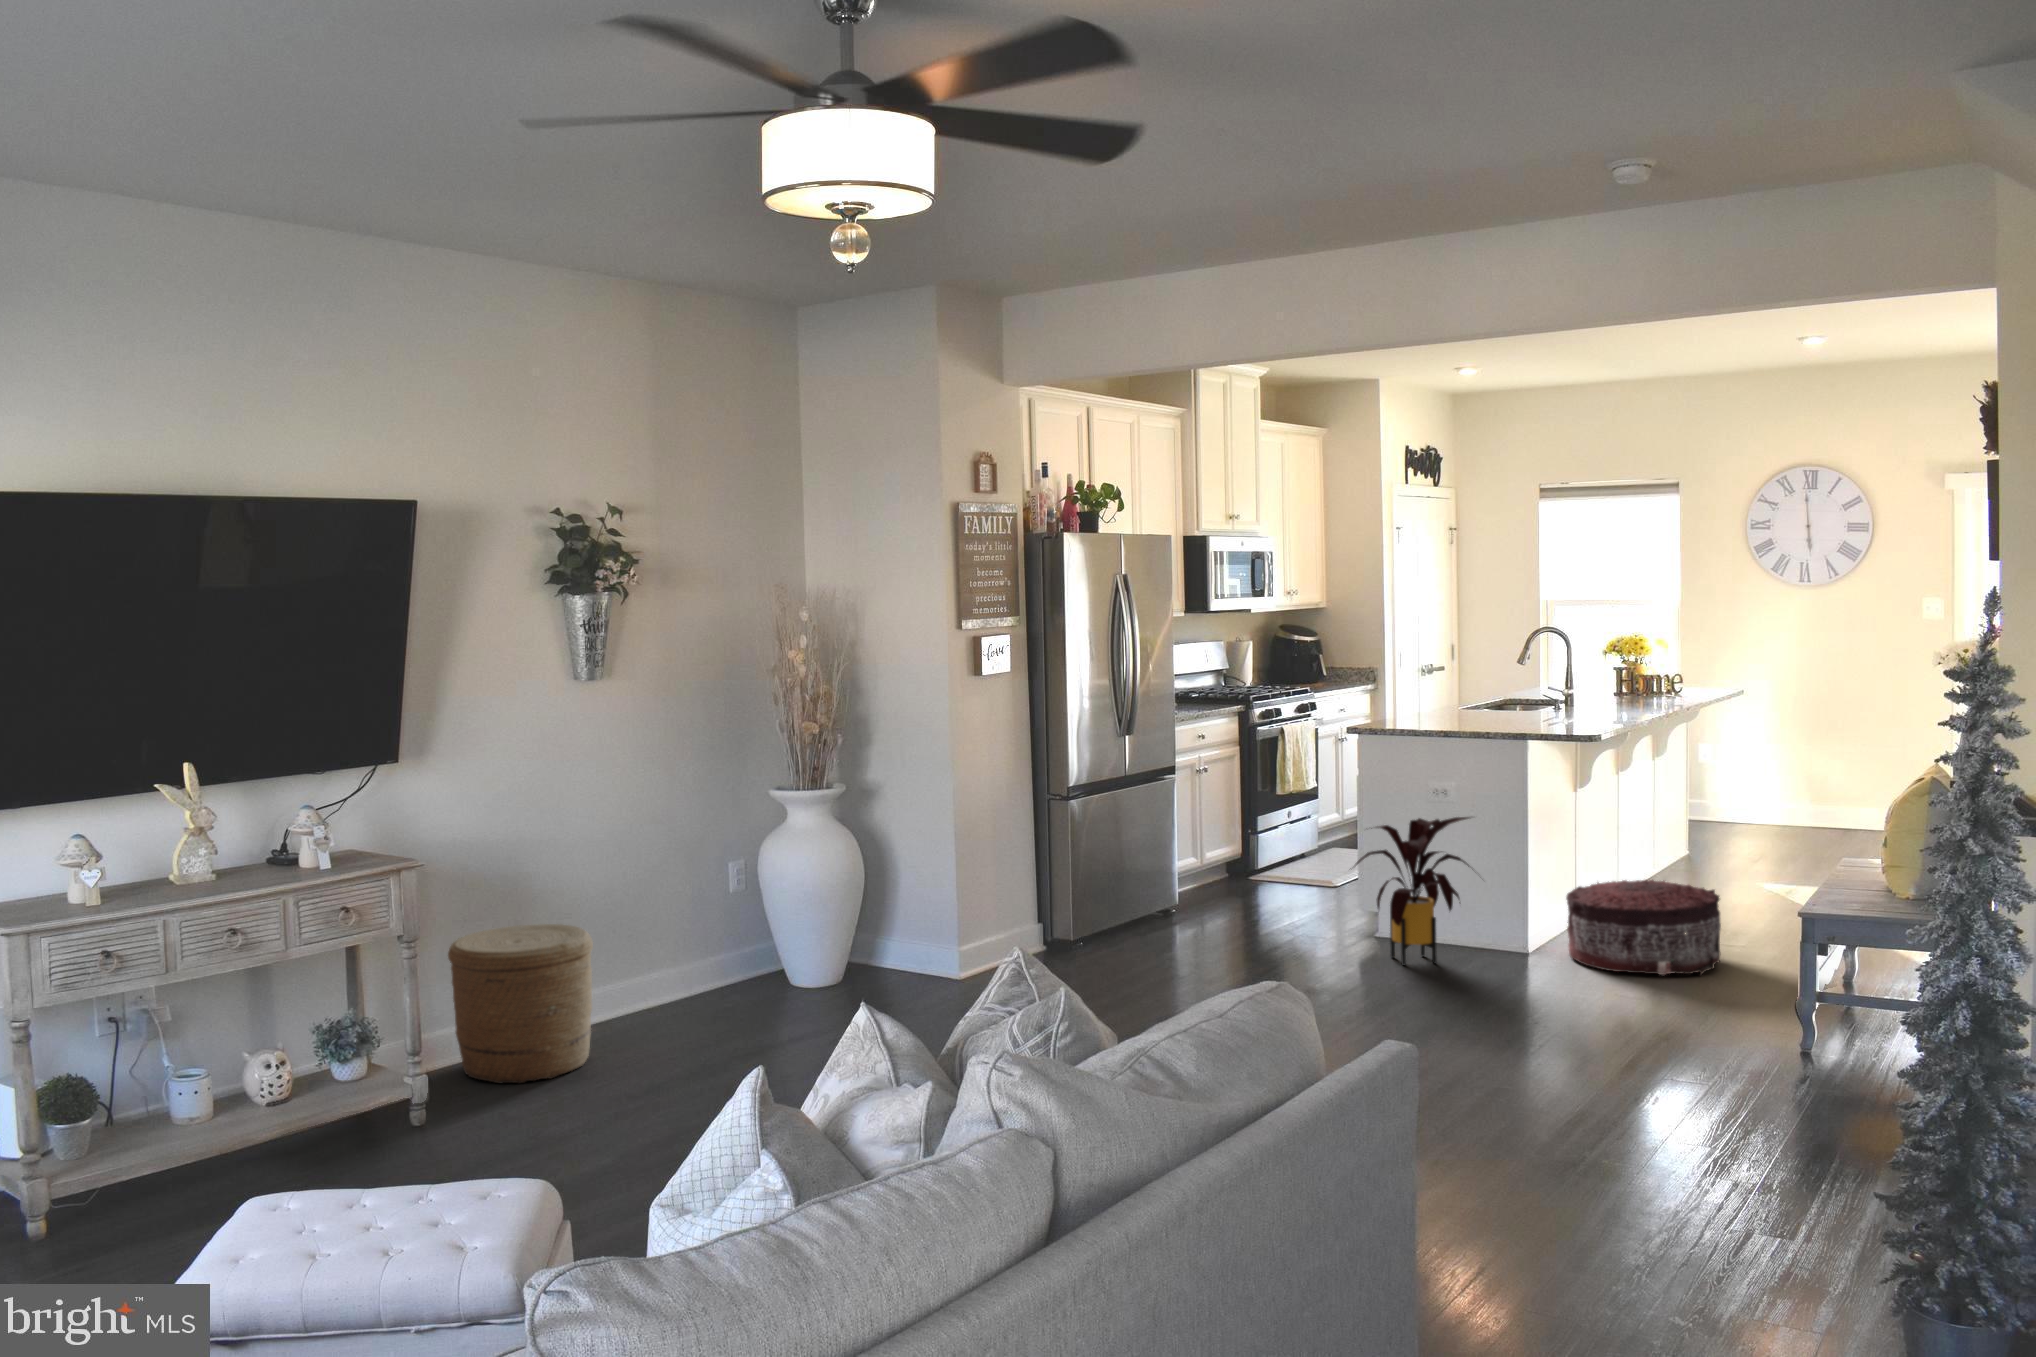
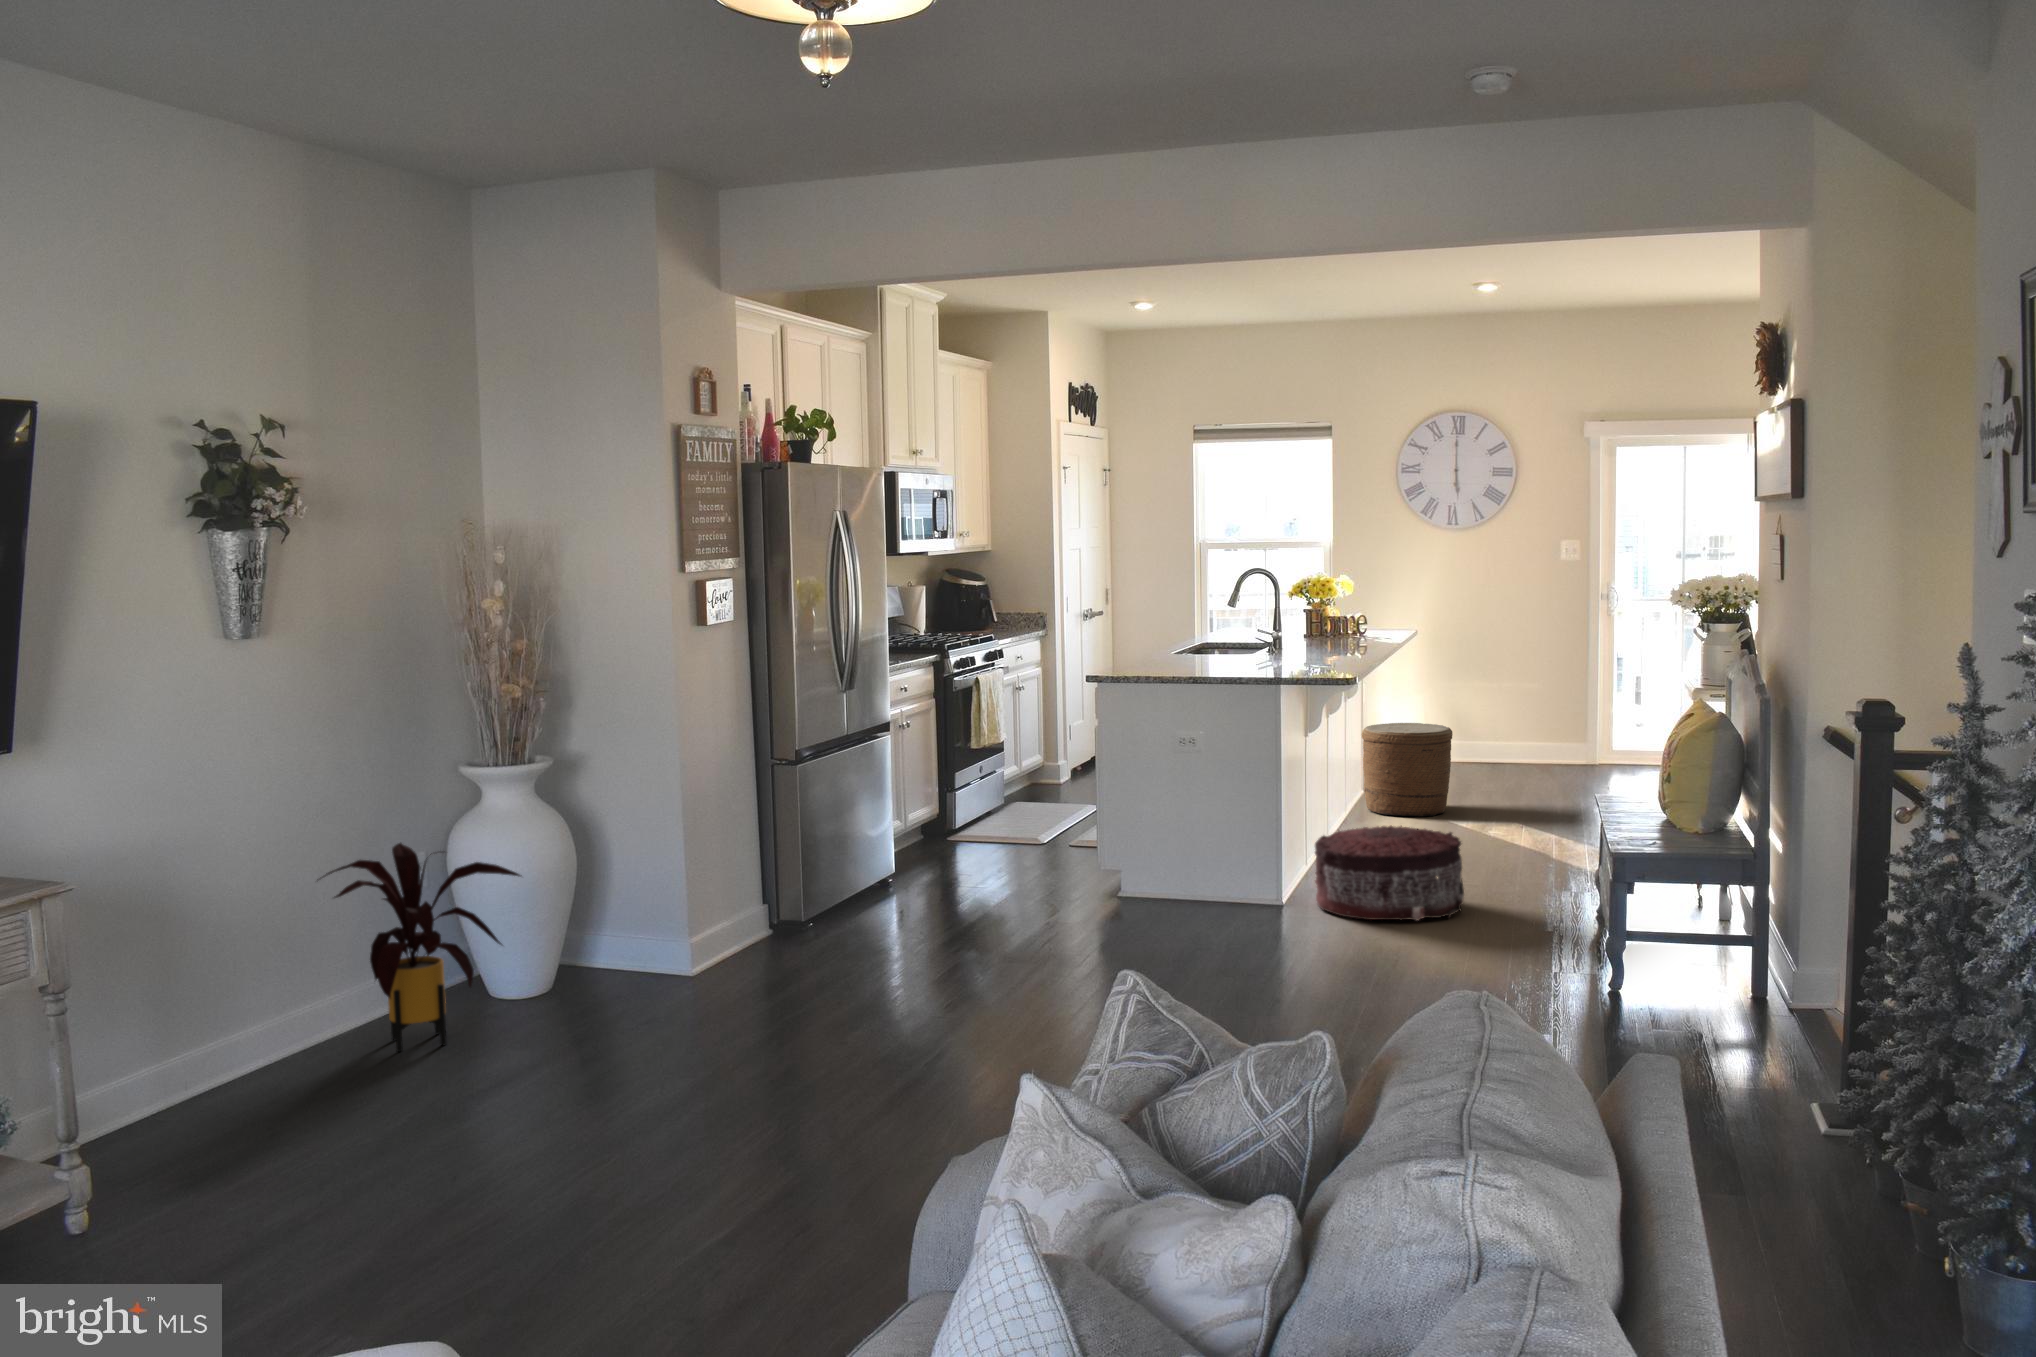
house plant: present [1355,817,1470,965] -> present [317,843,520,1052]
woven basket: present [448,924,593,1083] -> present [1362,723,1453,816]

